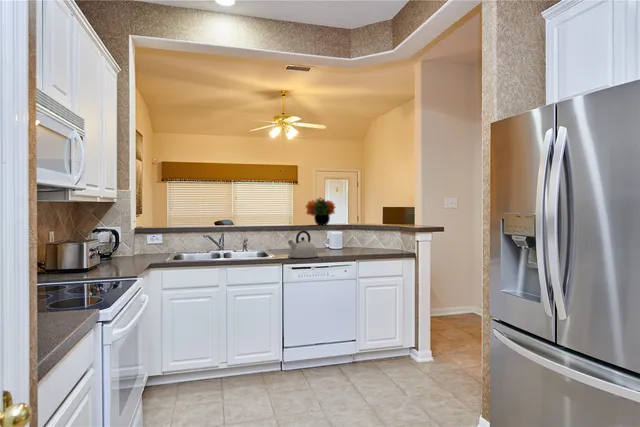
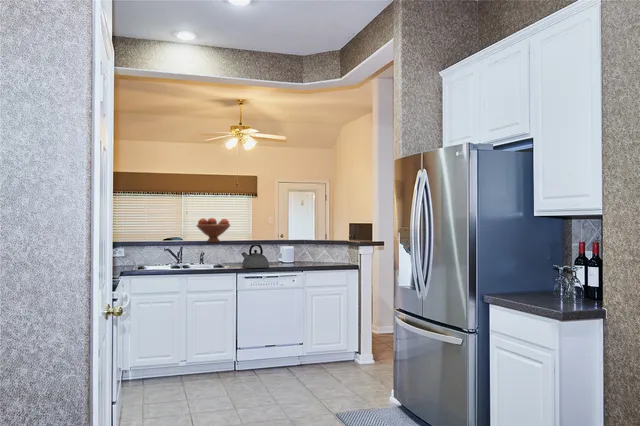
flower arrangement: present [306,198,335,225] -> none [262,212,293,241]
fruit bowl: none [239,203,275,229] -> present [196,218,230,243]

